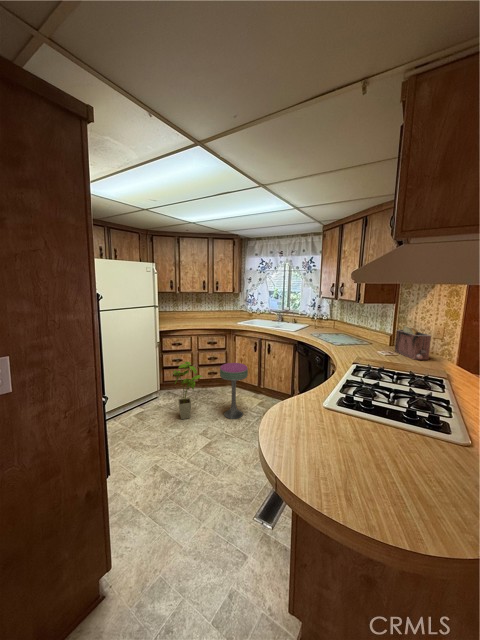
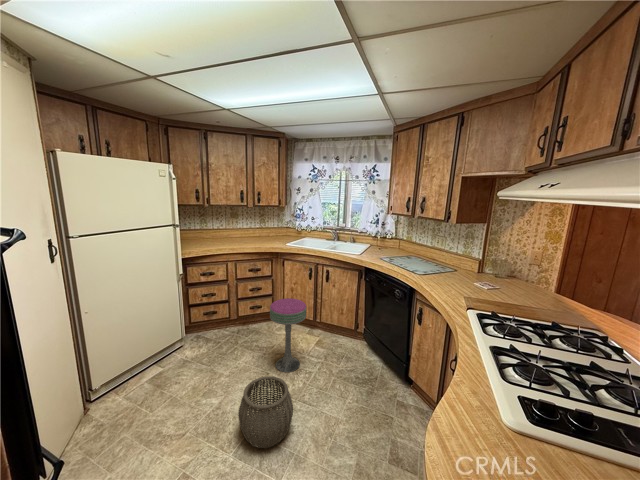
toaster: present [395,326,431,360] -> none [497,254,550,298]
house plant: present [173,362,202,419] -> none [203,302,248,380]
woven basket: none [192,413,231,460] -> present [238,376,293,448]

